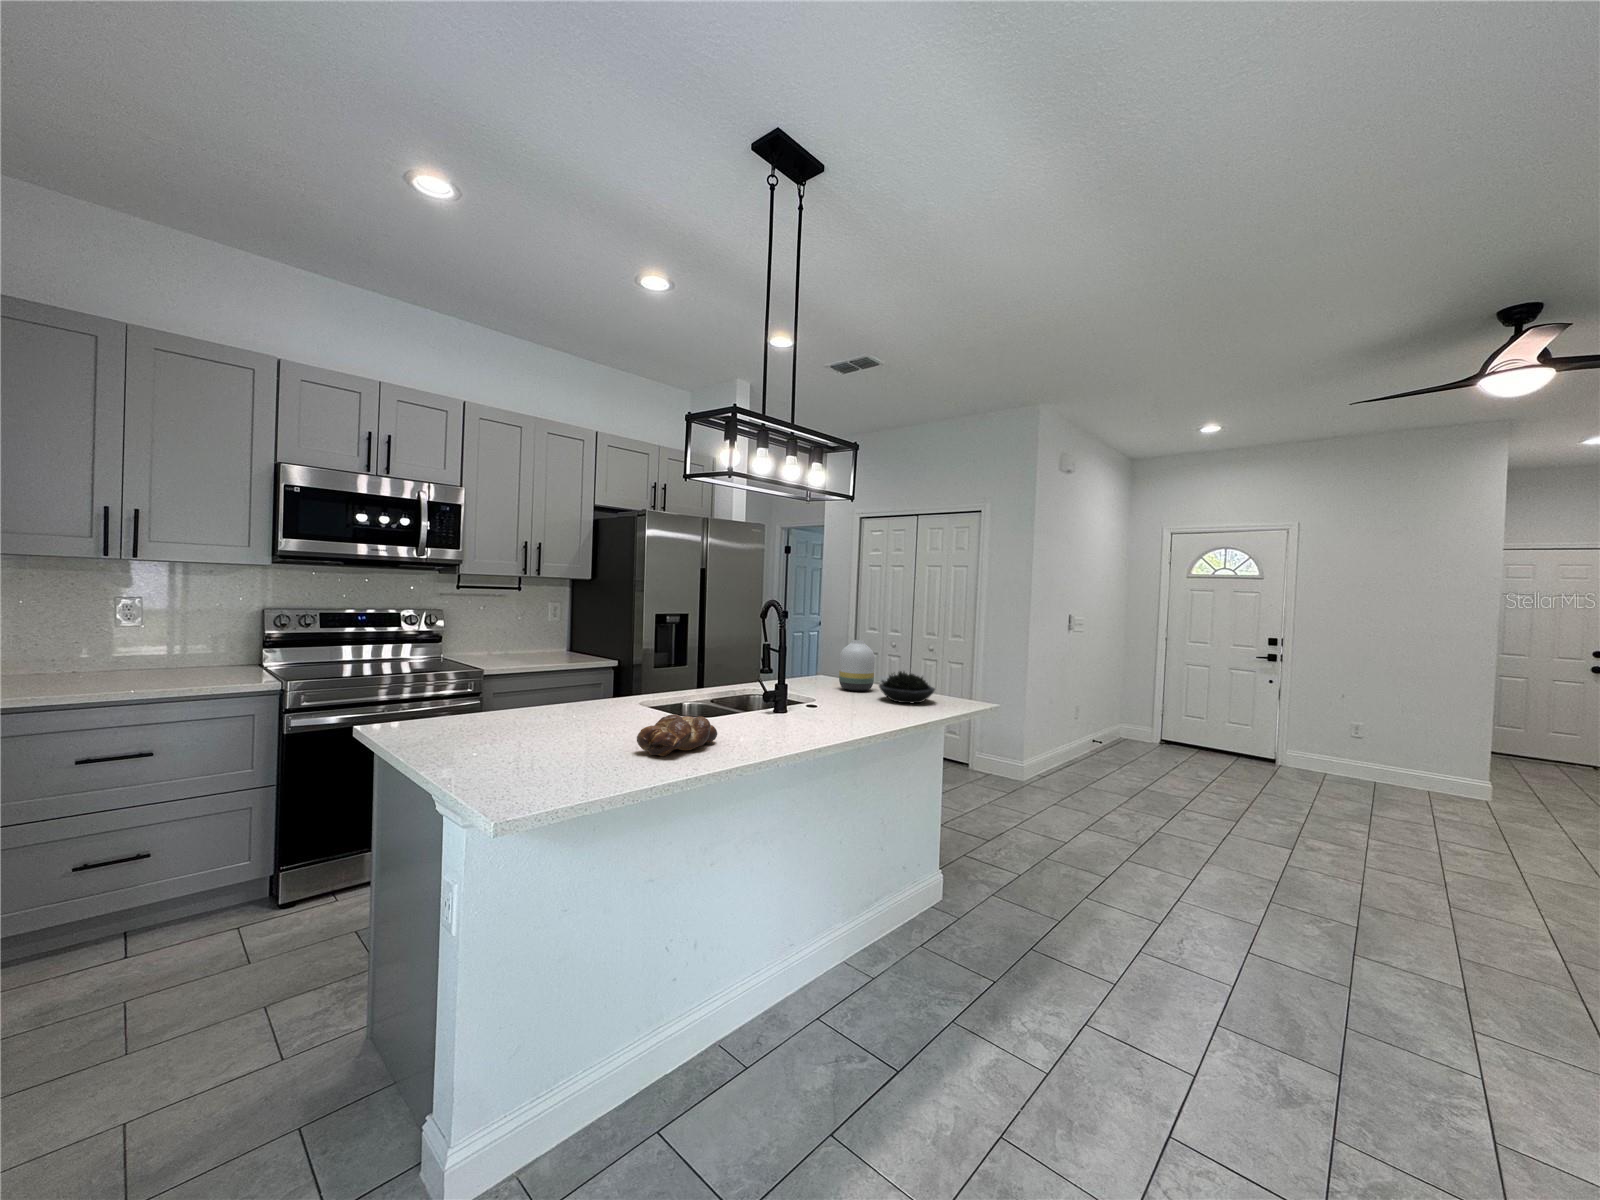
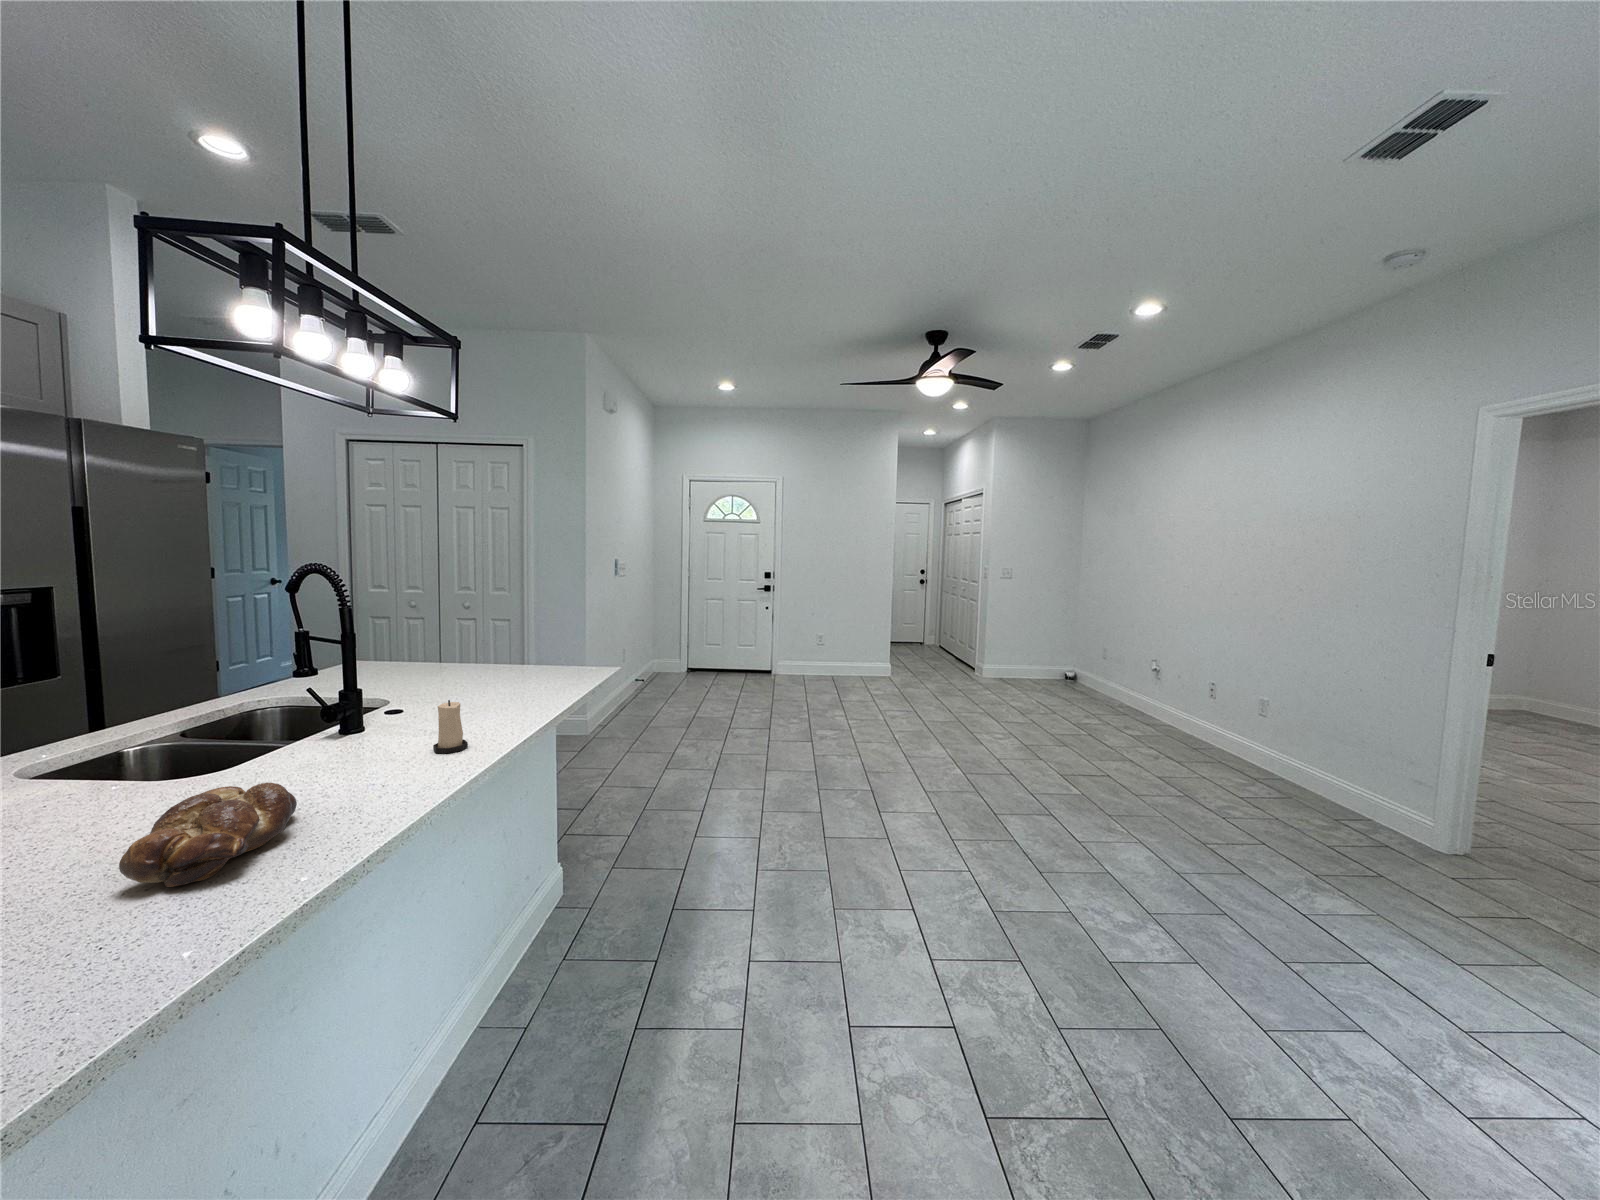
vase: present [839,640,875,691] -> none [405,610,459,677]
succulent plant: present [879,671,935,703] -> none [477,643,552,682]
candle: none [808,695,829,733] -> present [433,700,468,753]

